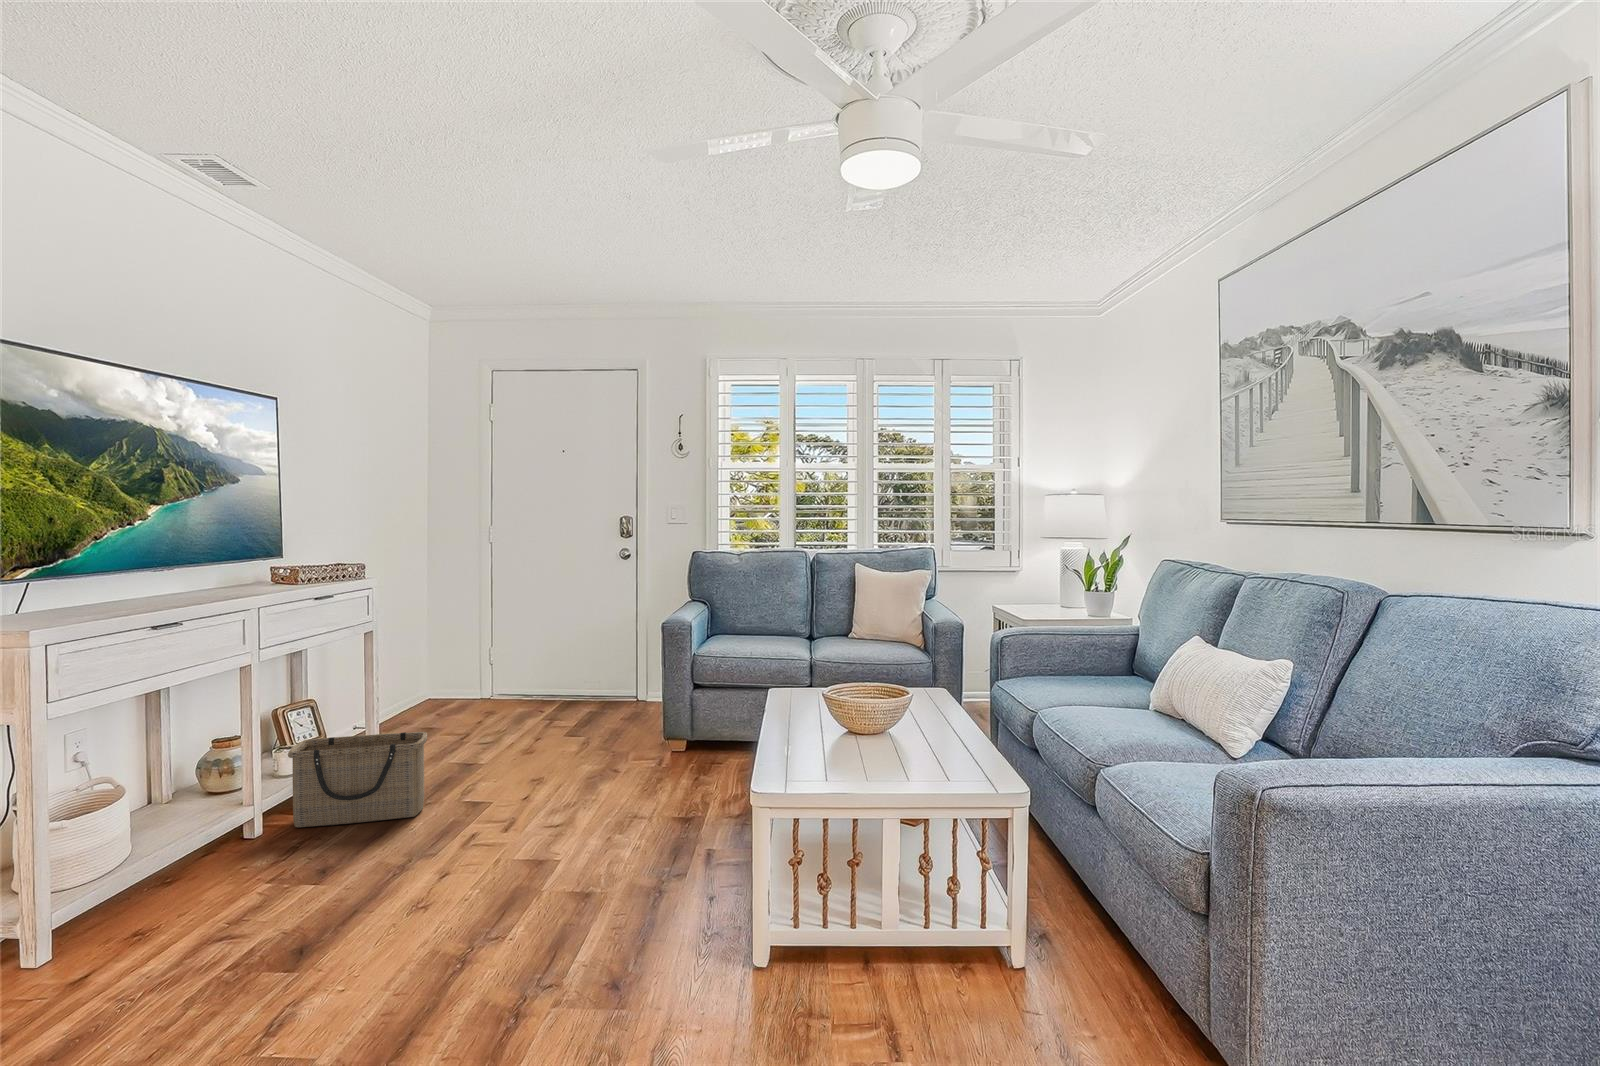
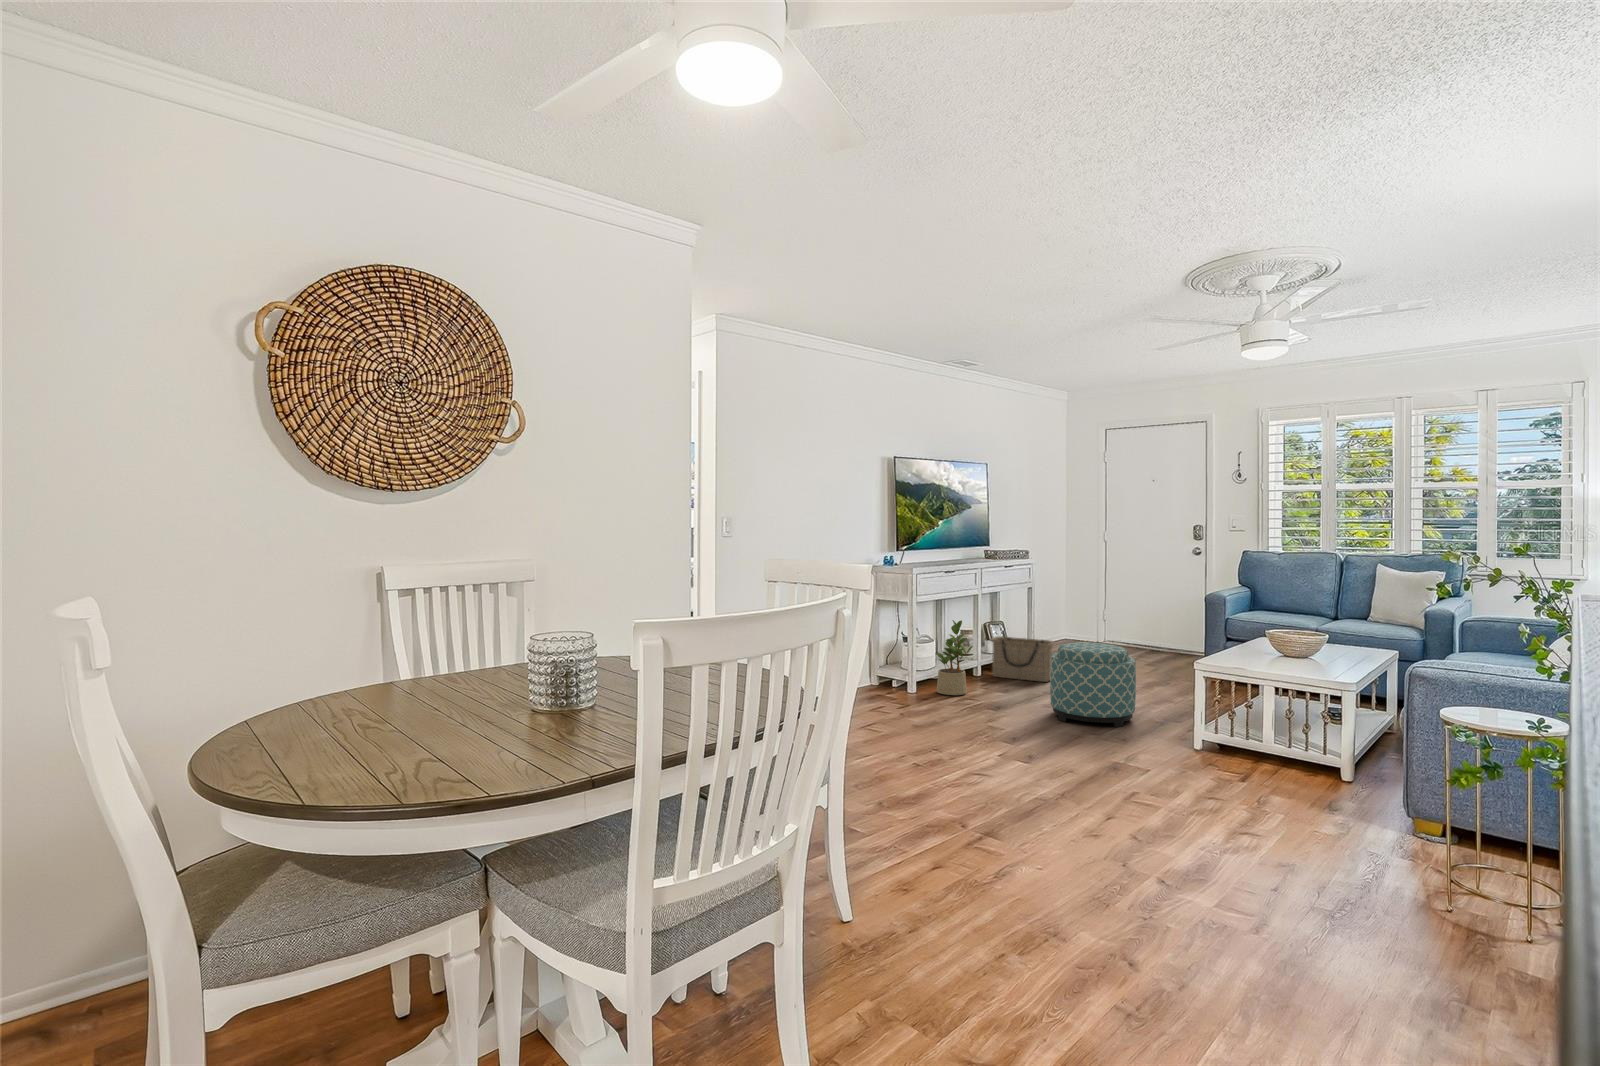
potted plant: none [107,745,228,948] -> present [936,620,973,695]
ottoman: none [432,751,616,966] -> present [1050,642,1136,727]

